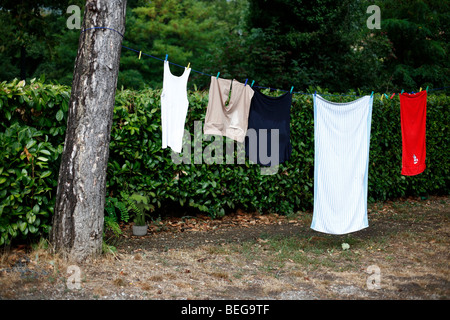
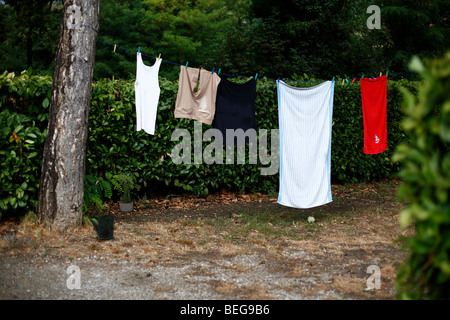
watering can: none [105,238,147,271] -> present [84,212,119,240]

